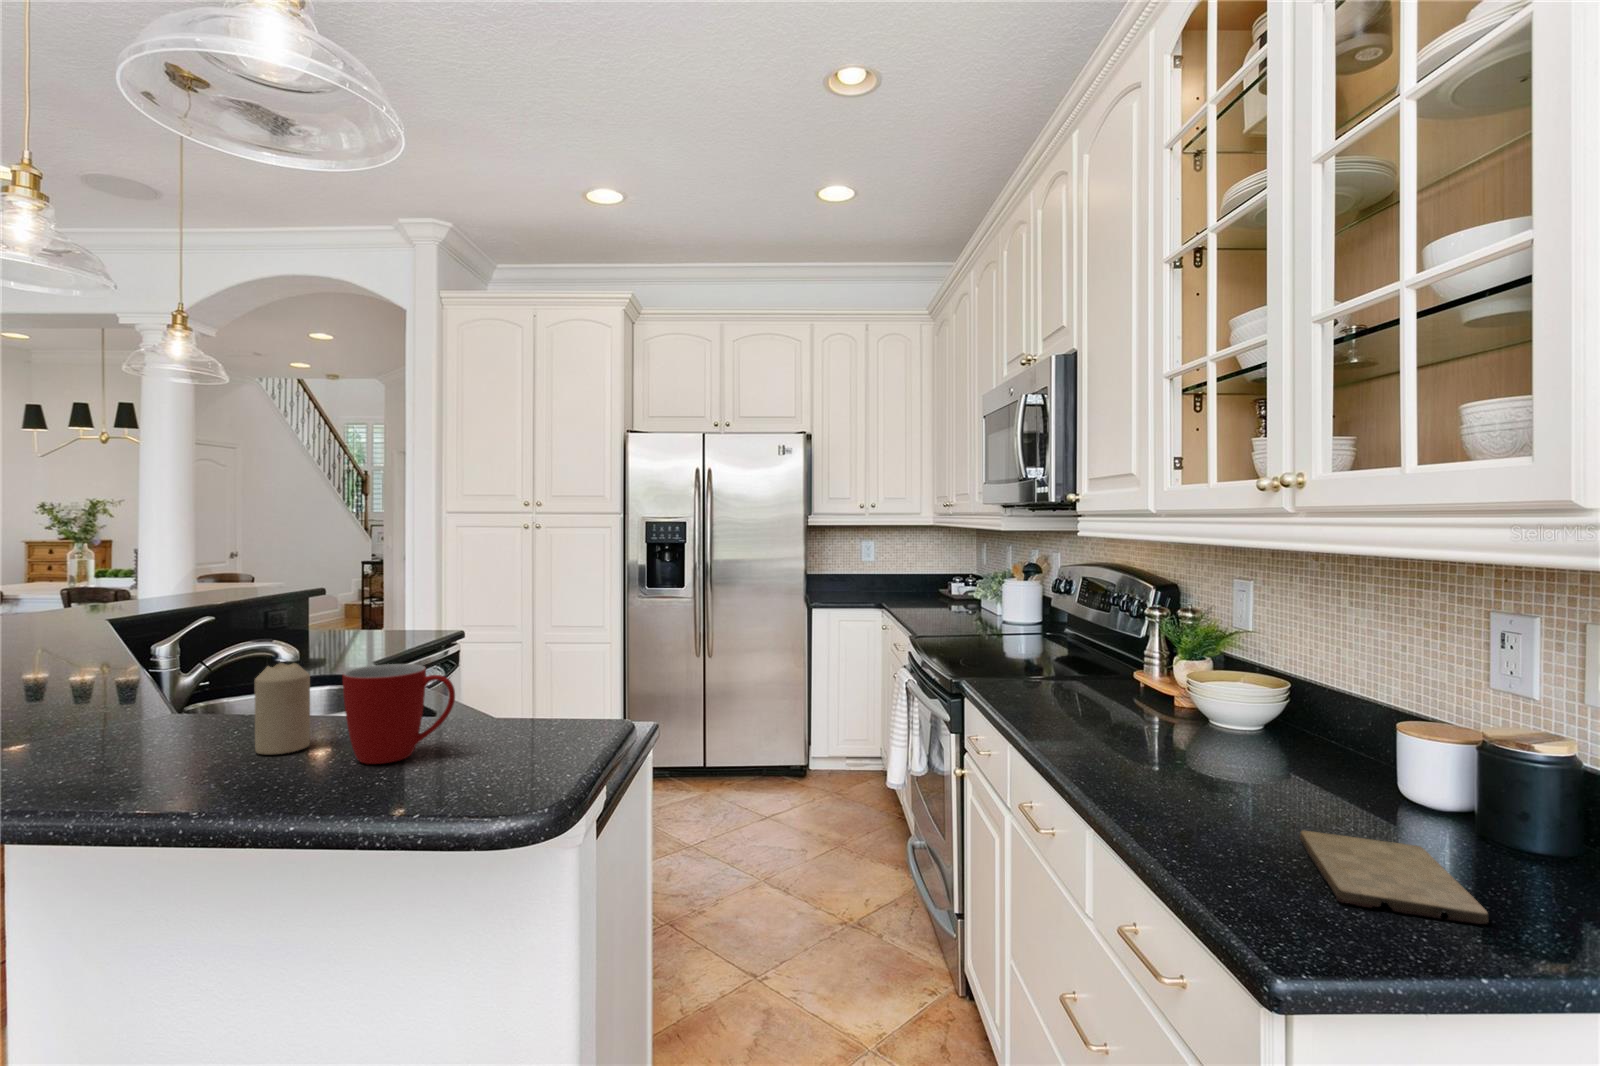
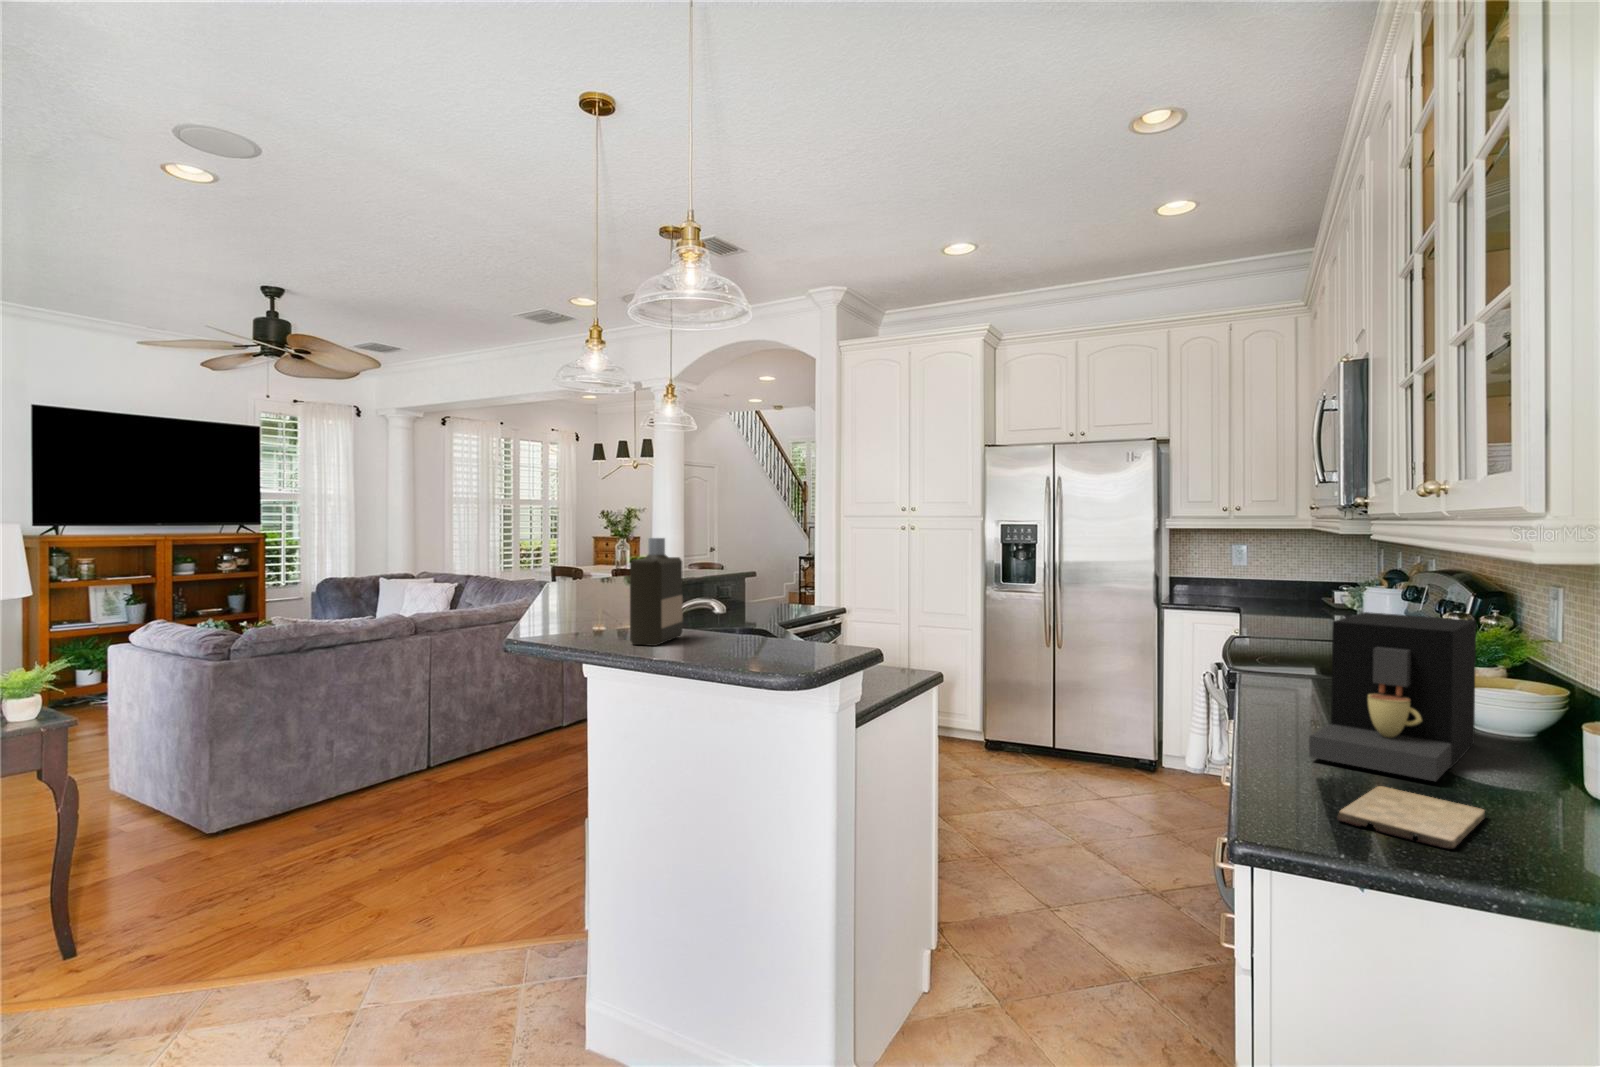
bottle: none [104,537,232,755] -> present [630,538,683,646]
coffee maker: none [1154,613,1321,809] -> present [1309,612,1476,781]
candle: present [255,663,310,754] -> none [689,605,713,651]
mug: present [343,664,455,764] -> none [724,608,776,659]

